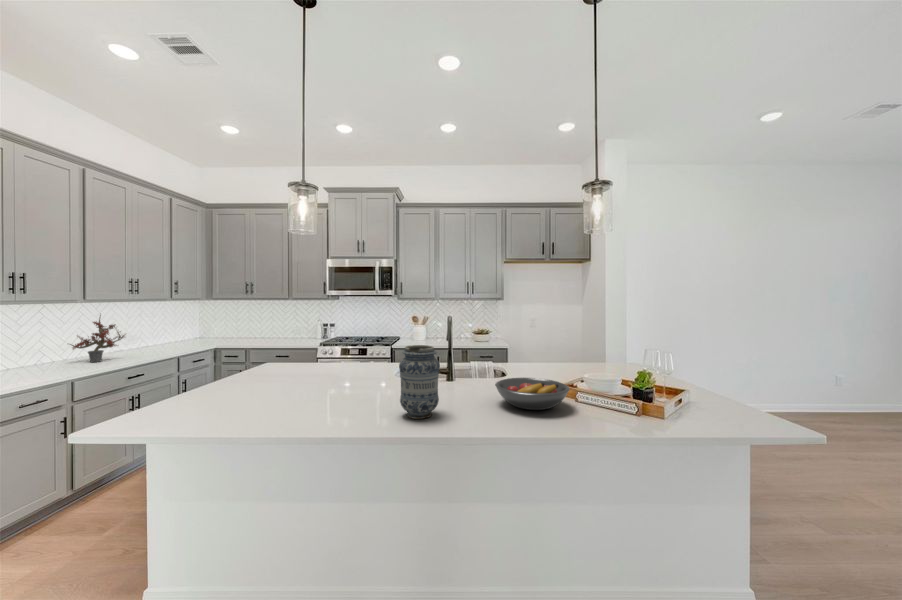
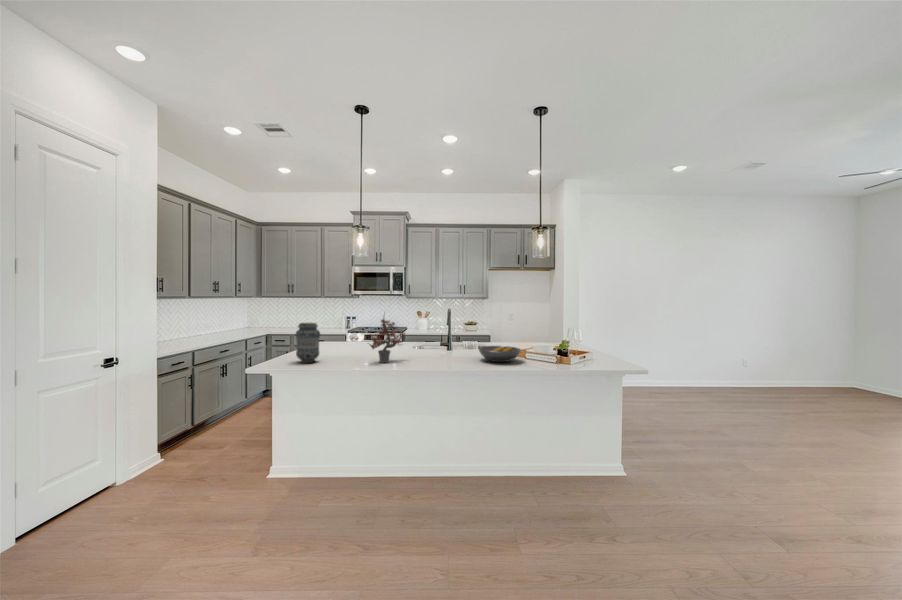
potted plant: present [70,315,125,362] -> present [370,318,405,363]
vase: present [399,345,440,419] -> present [296,323,320,363]

